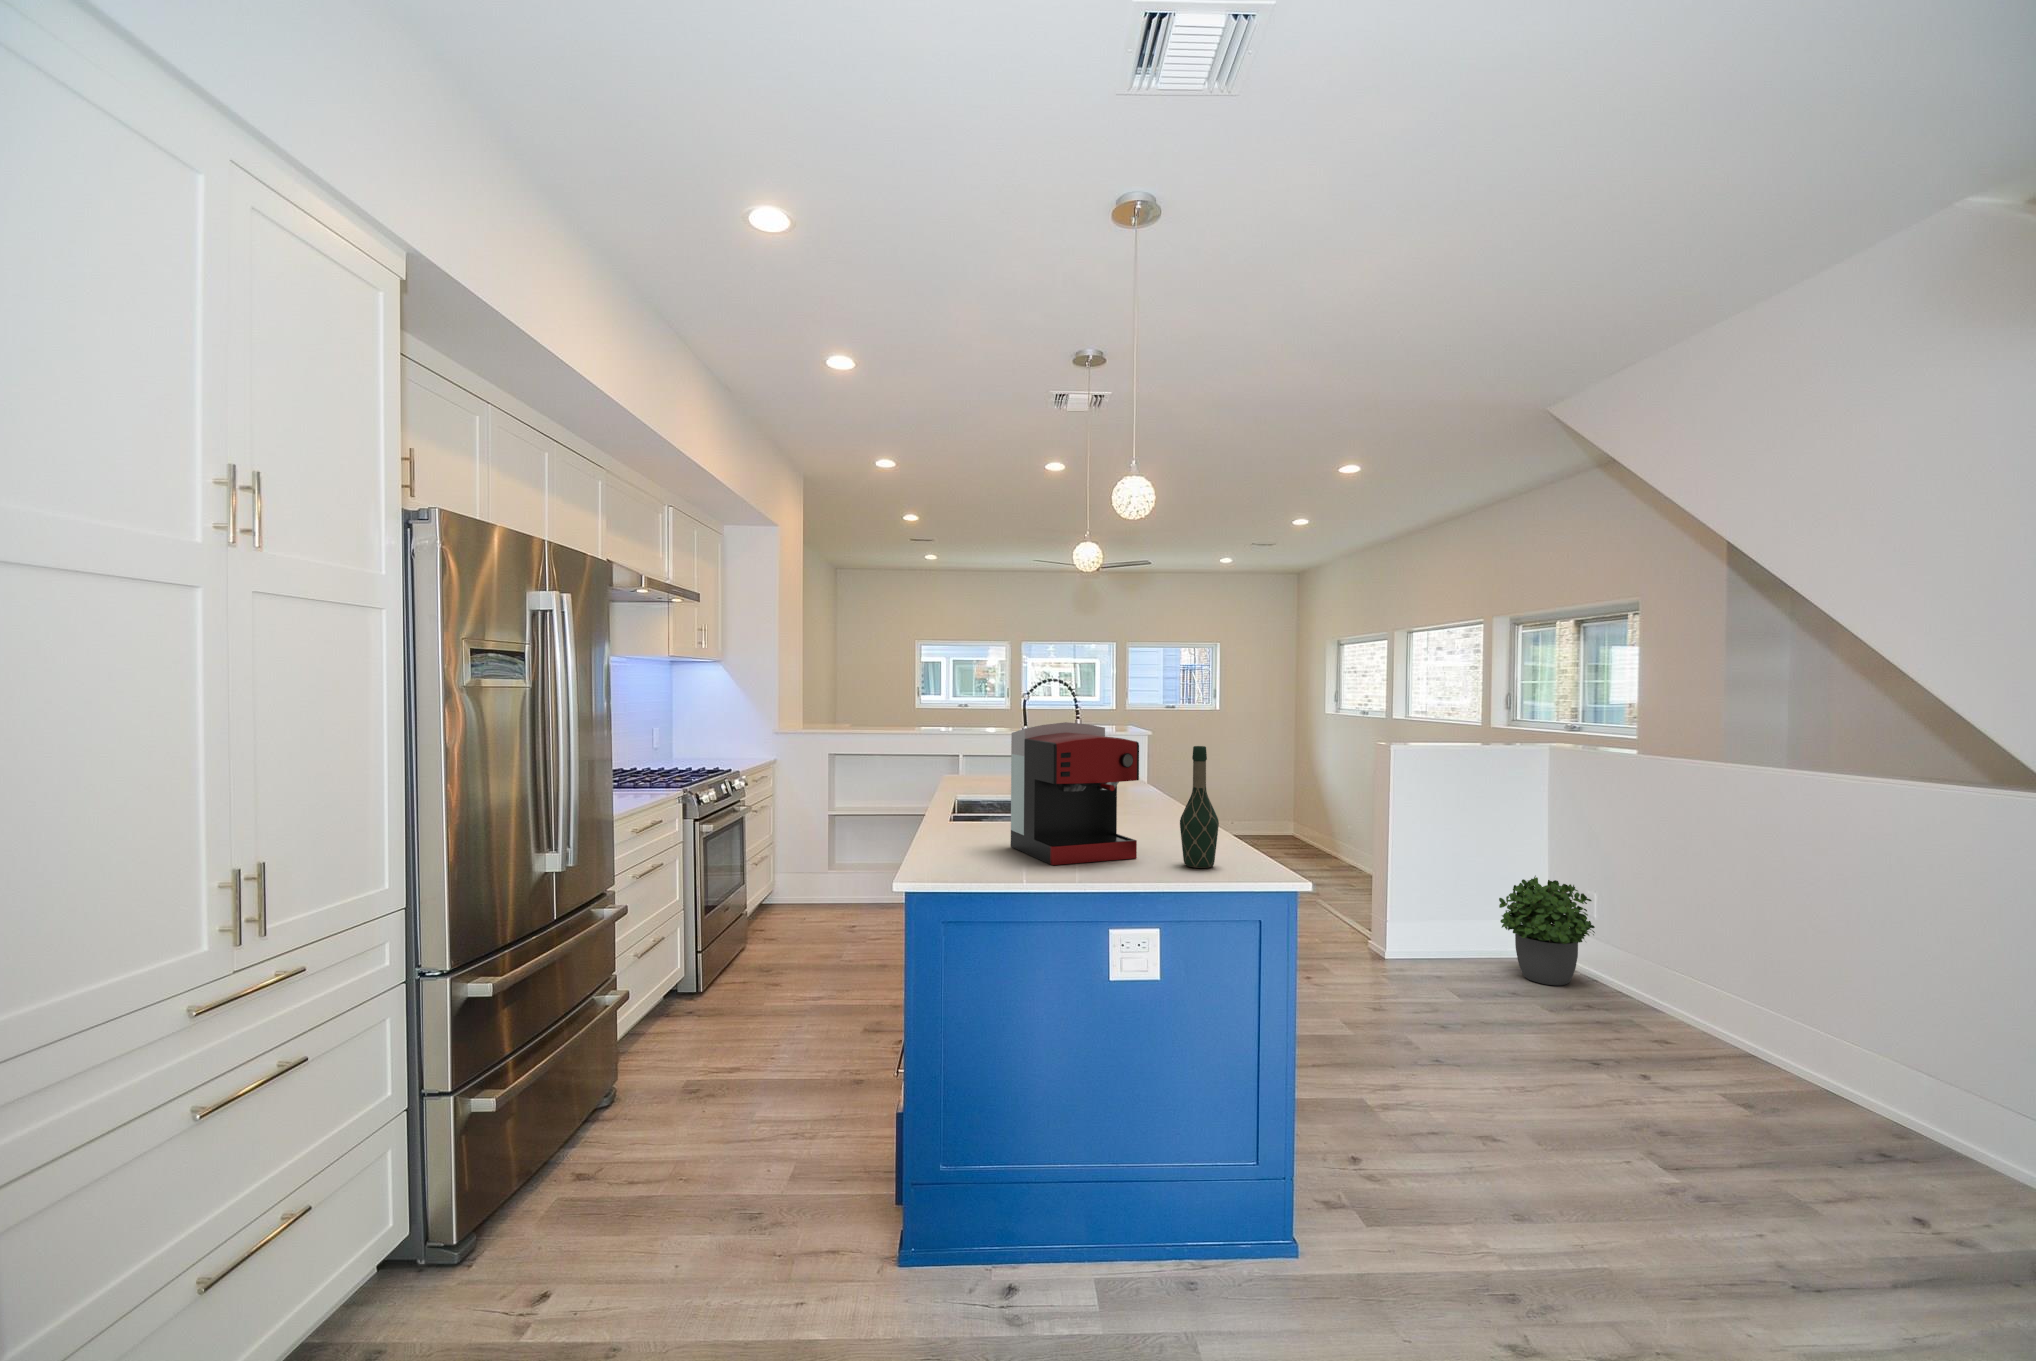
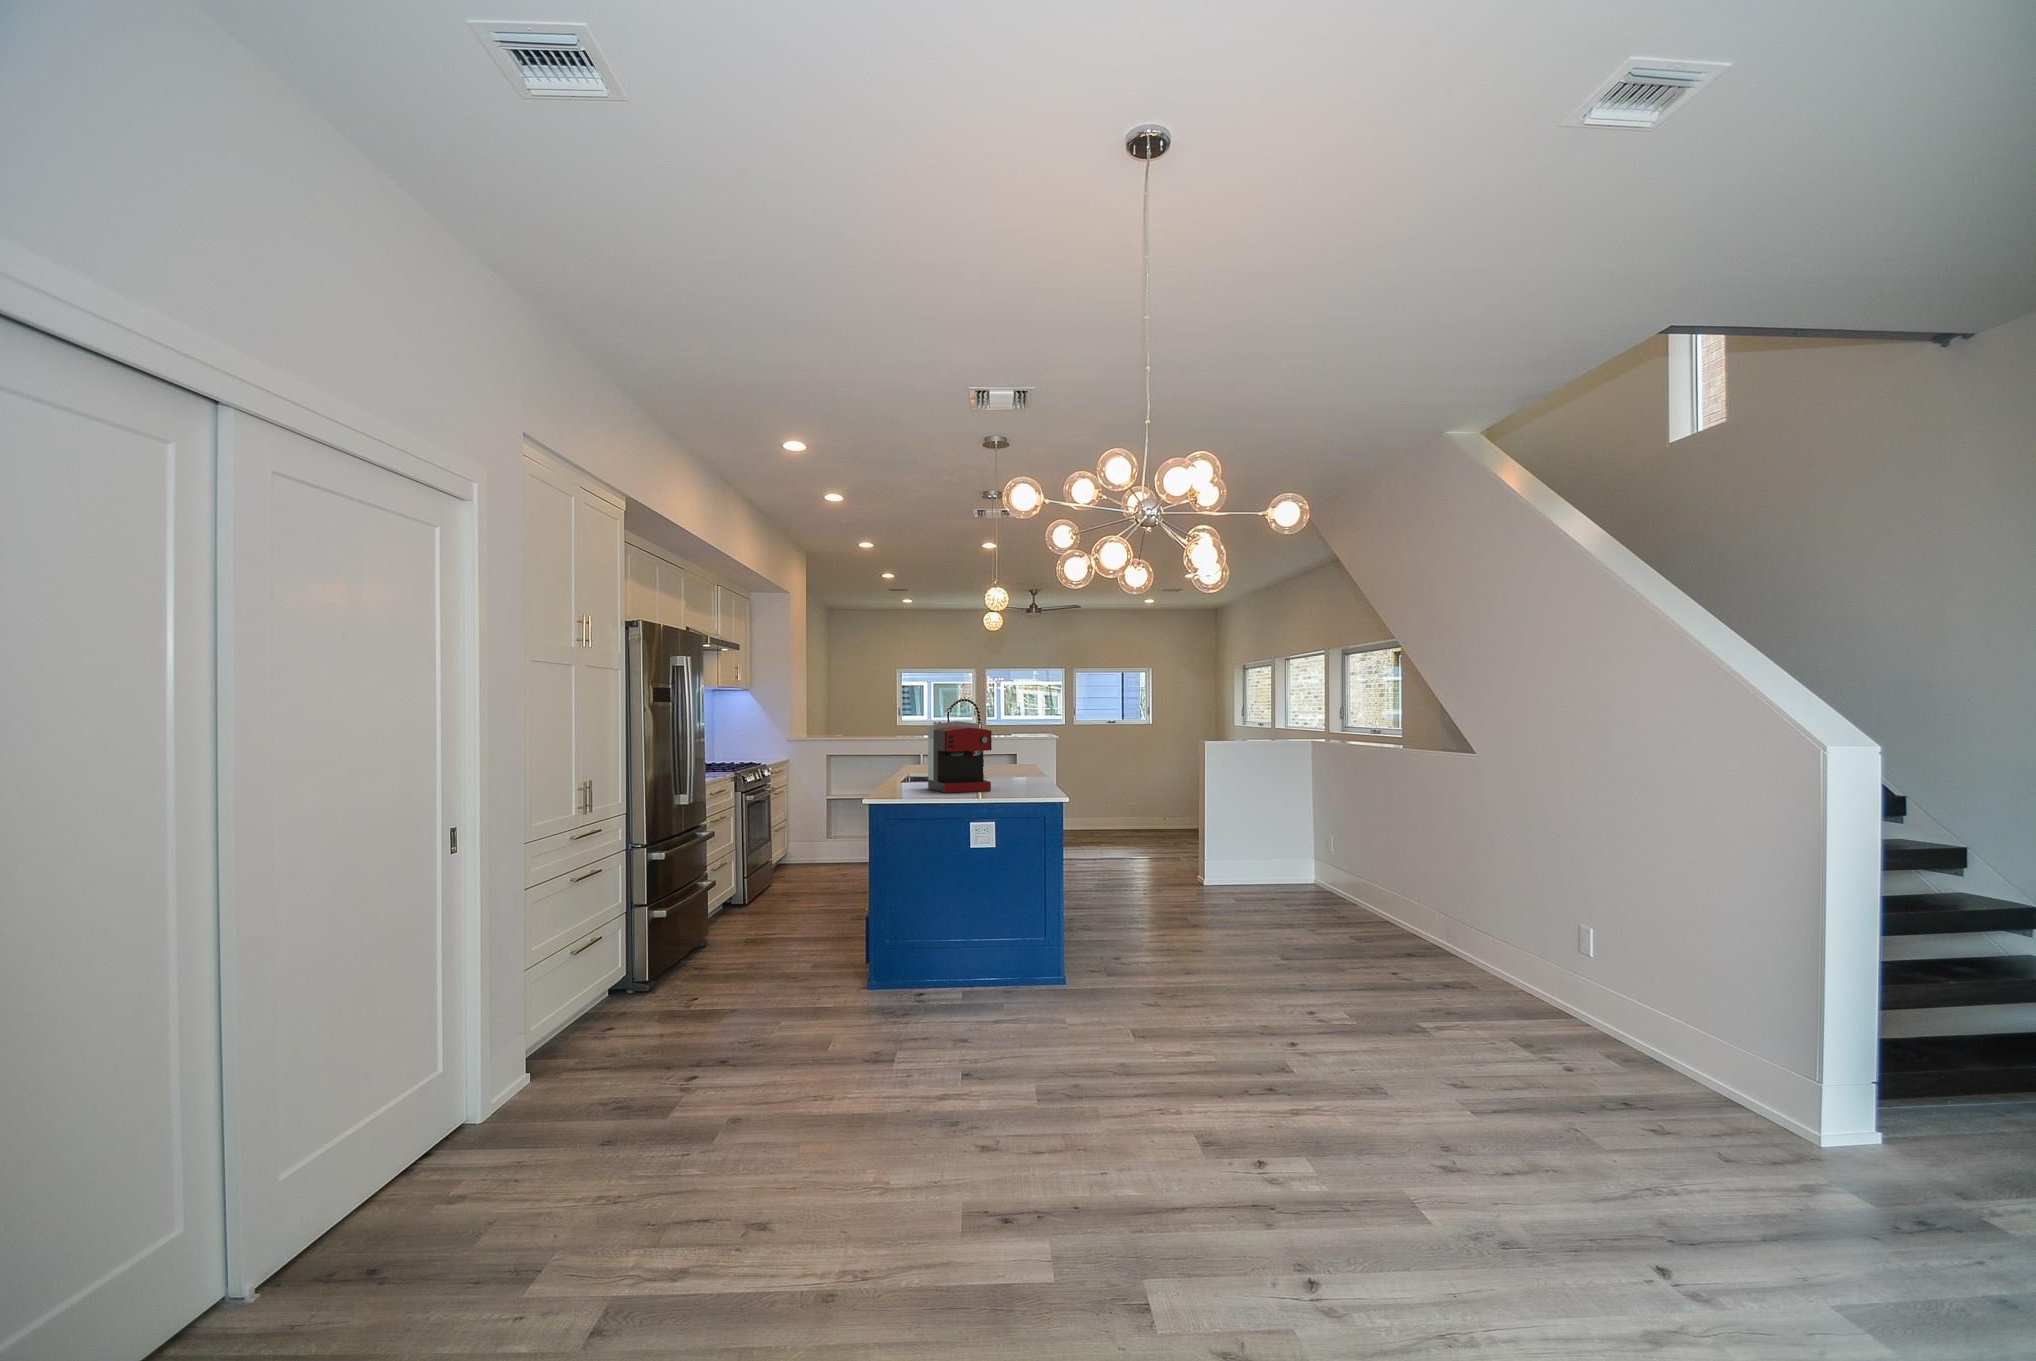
wine bottle: present [1180,746,1219,868] -> none [1010,732,1029,793]
potted plant: present [1499,876,1595,985] -> none [1280,827,1342,900]

